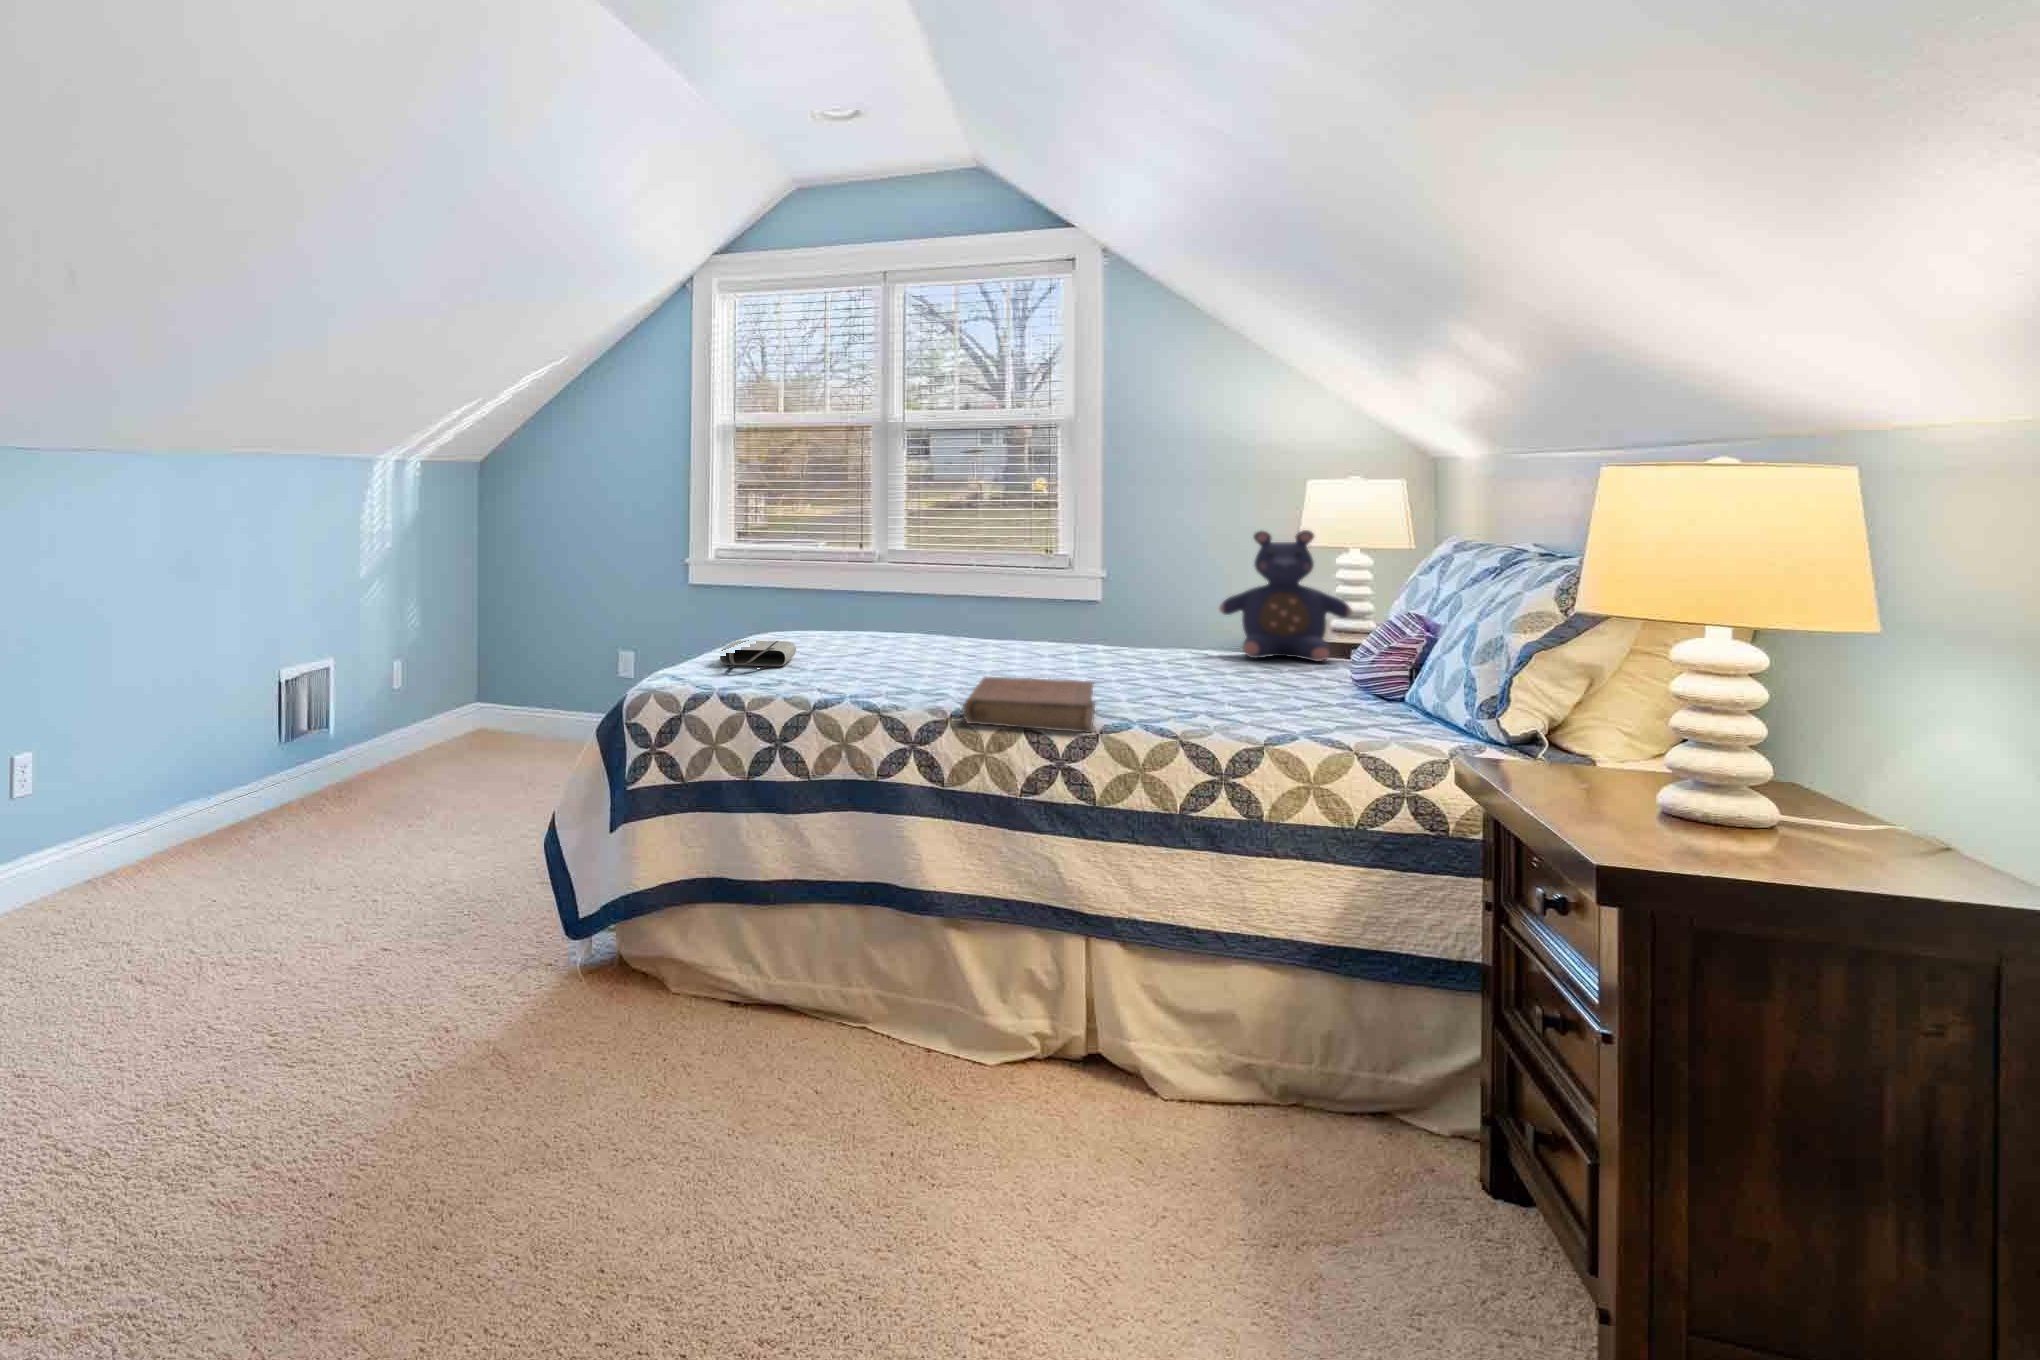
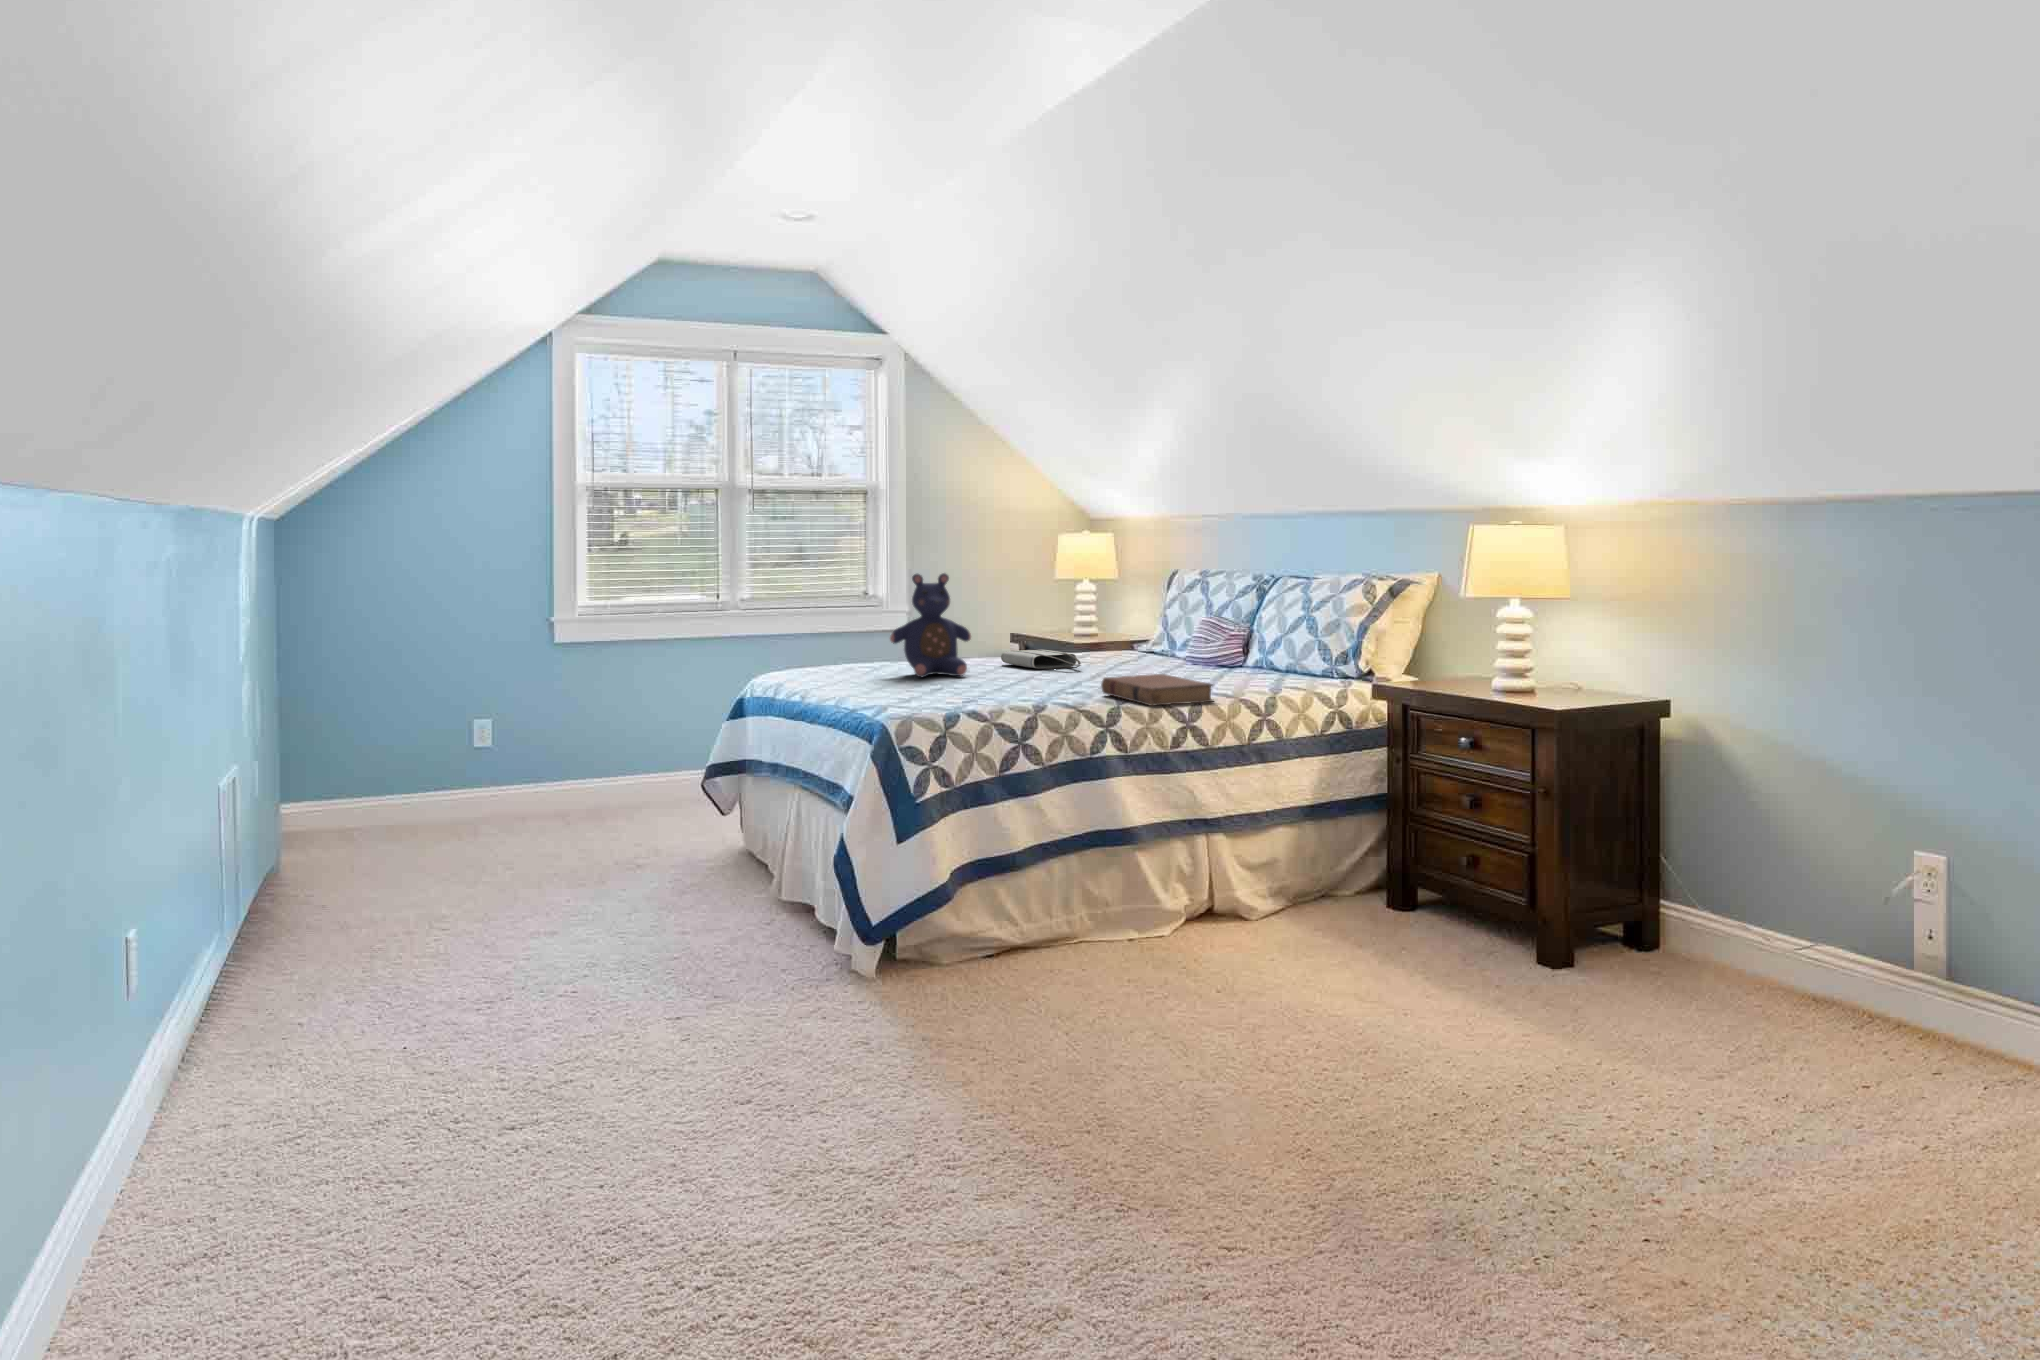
teddy bear: present [1219,530,1352,661] -> present [890,573,971,677]
tote bag: present [720,640,796,668] -> present [1001,650,1081,669]

